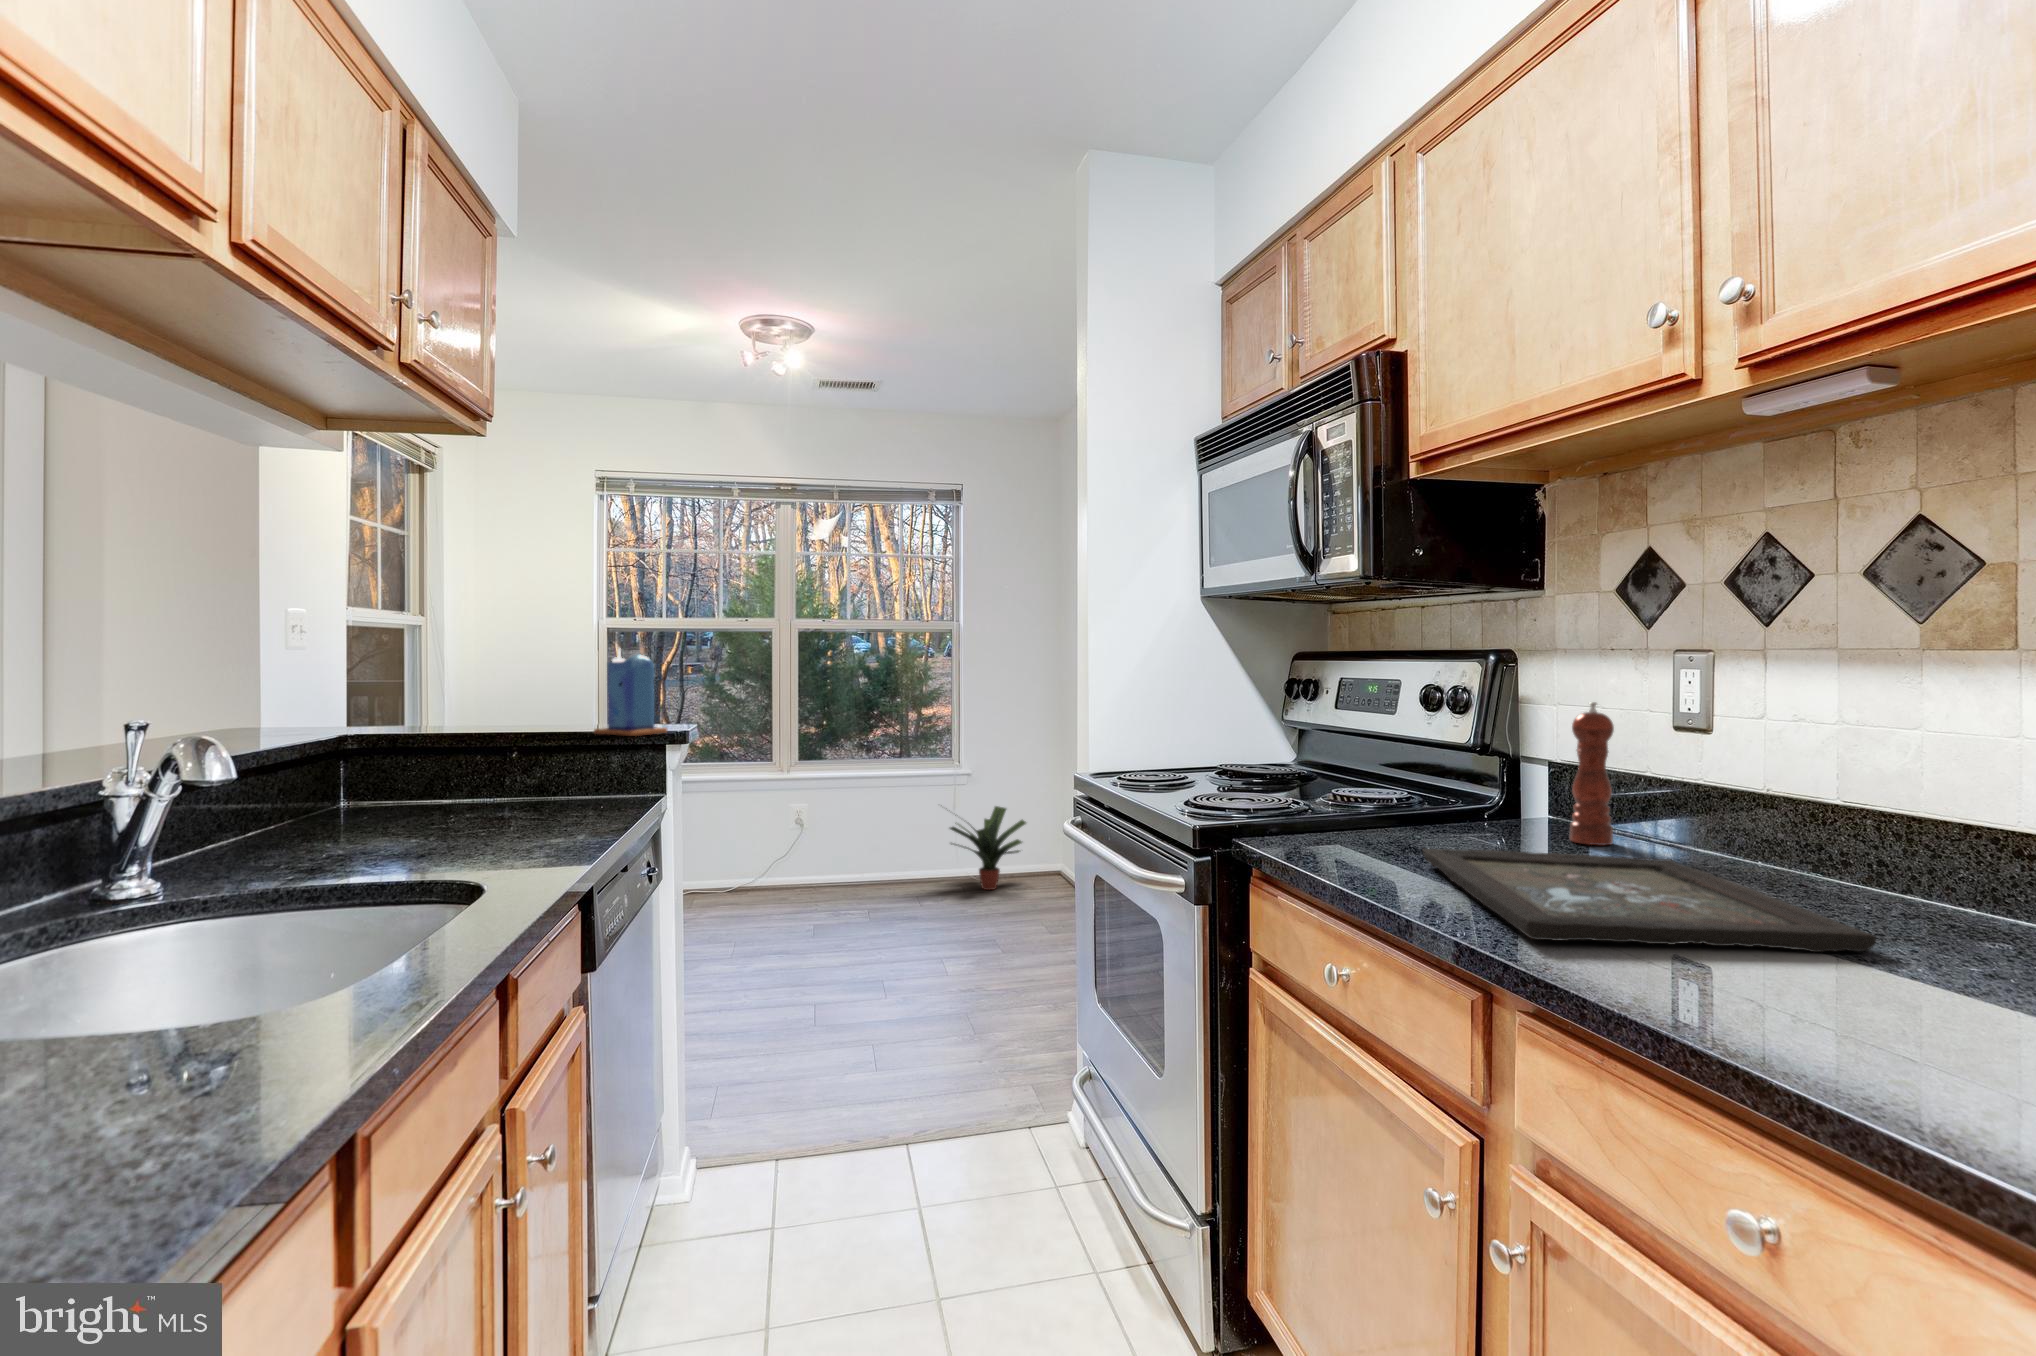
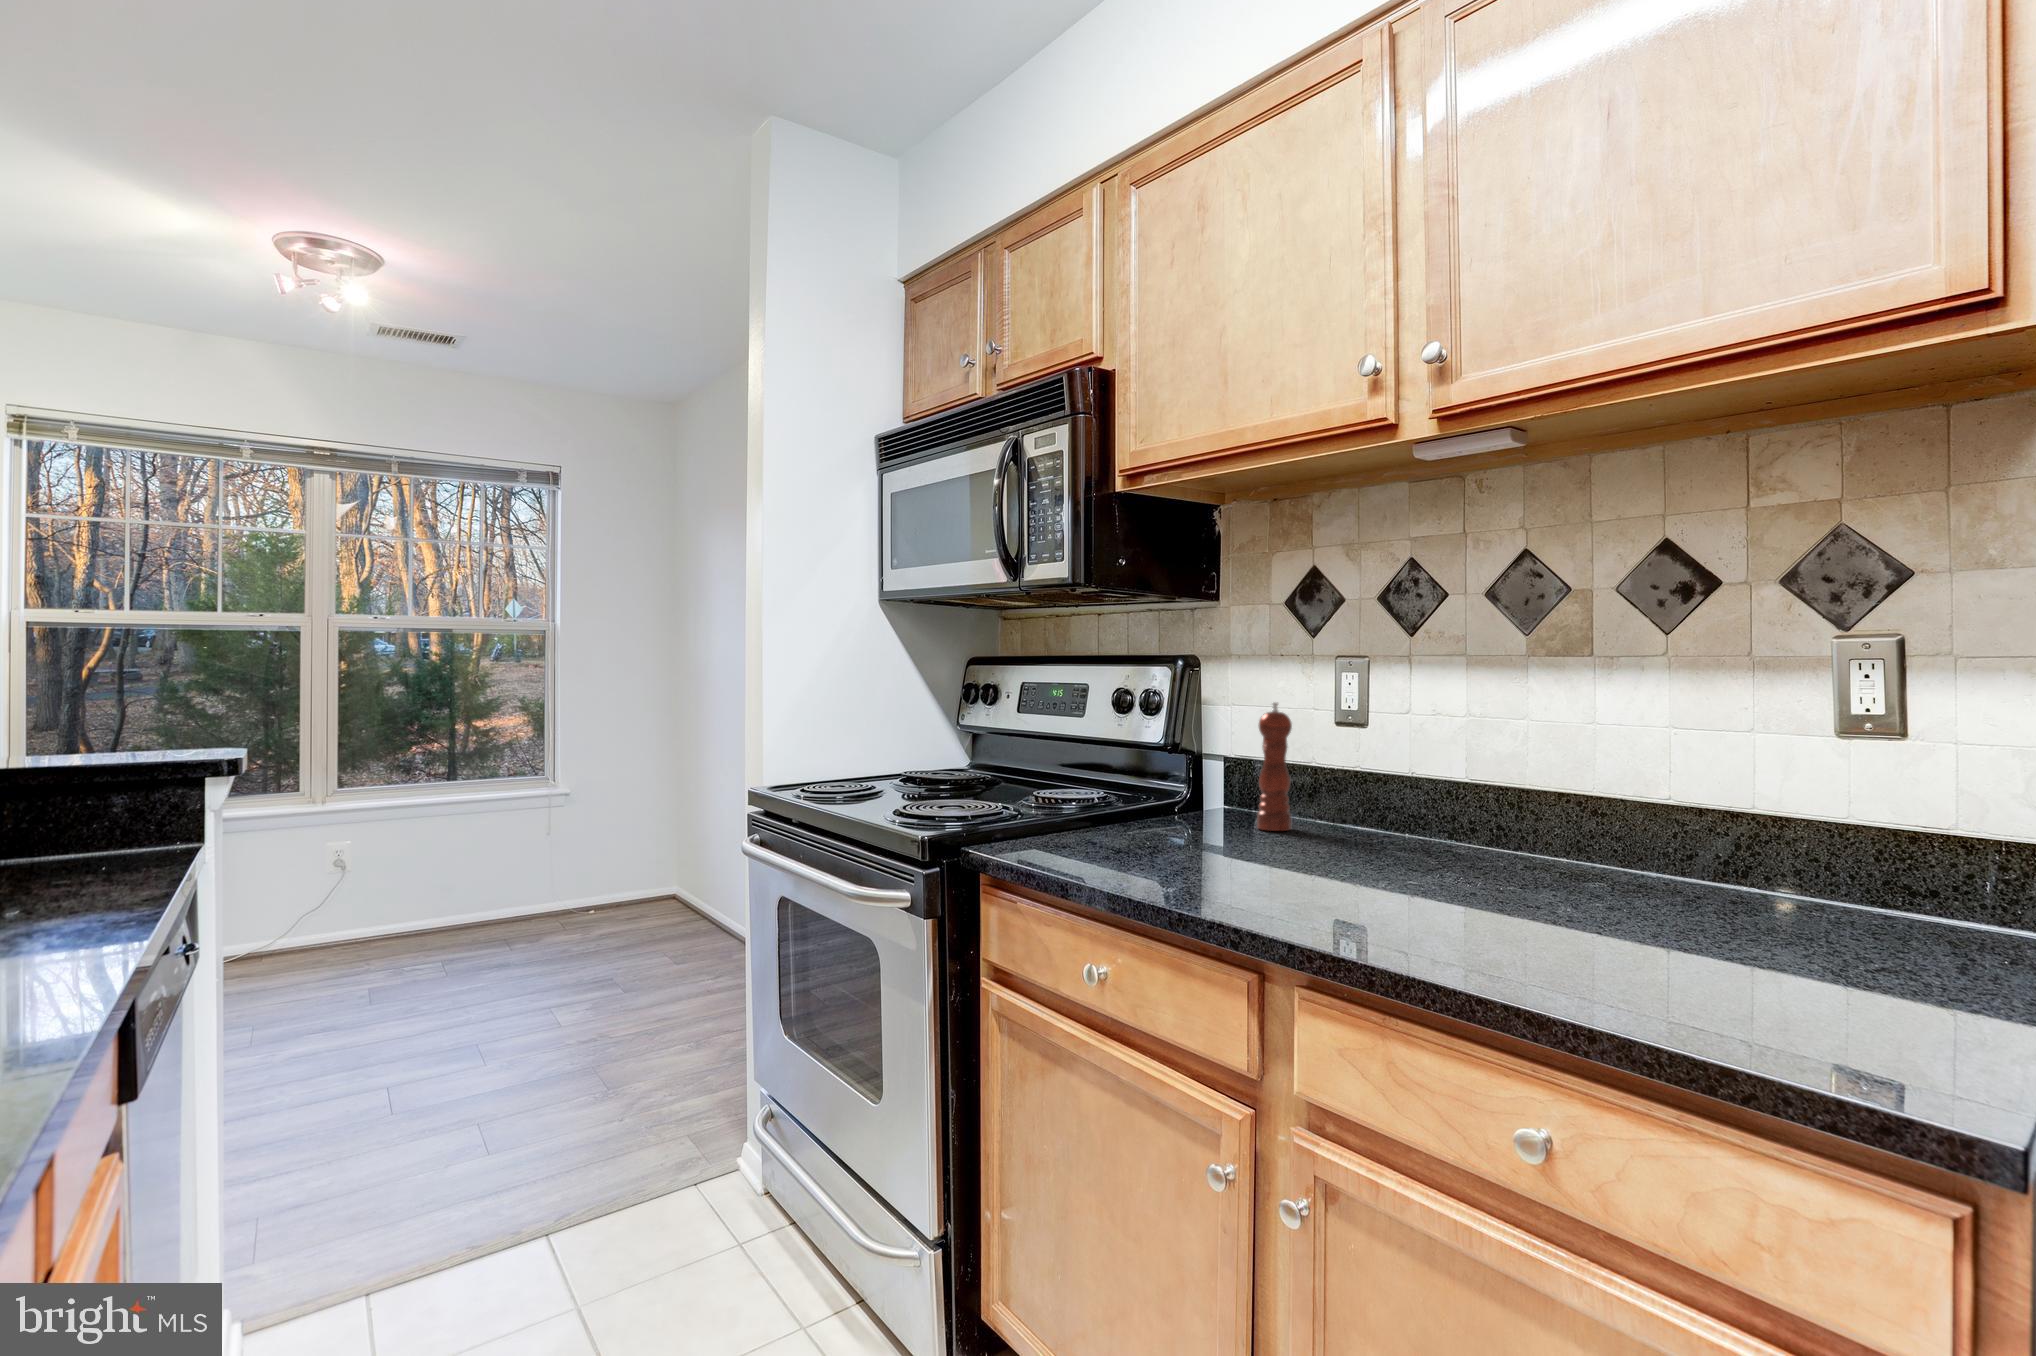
candle: present [594,649,667,736] -> none [47,638,181,764]
potted plant: present [950,806,1026,890] -> none [527,837,641,935]
tray: present [1423,849,1876,952] -> none [1158,838,1535,917]

